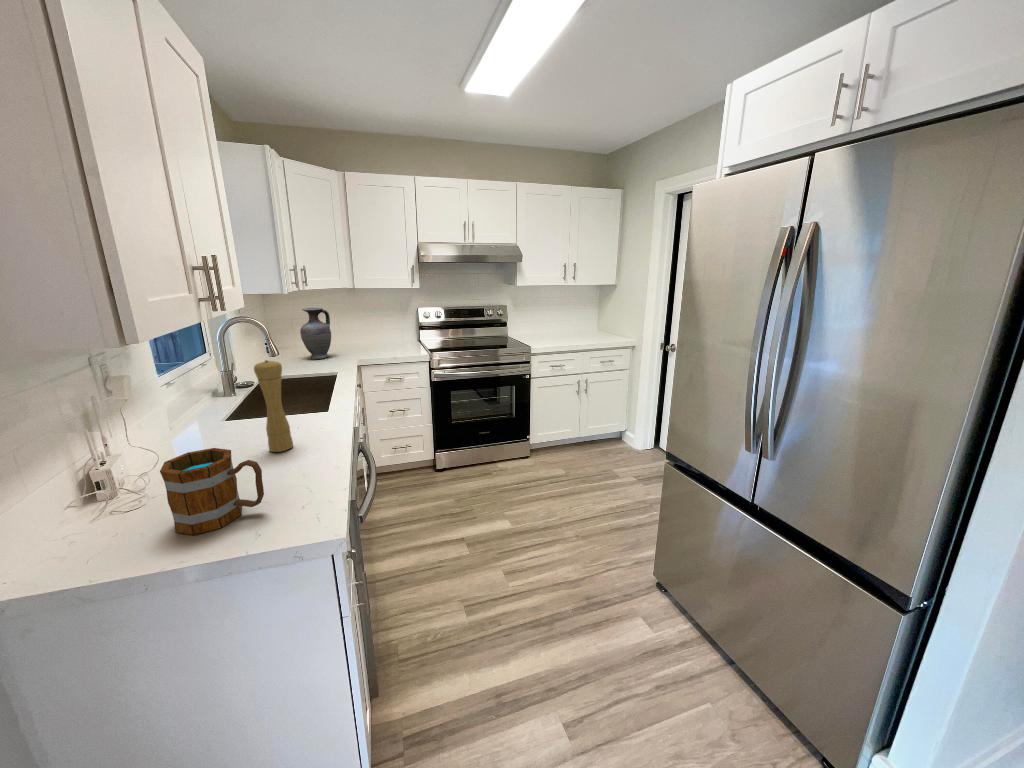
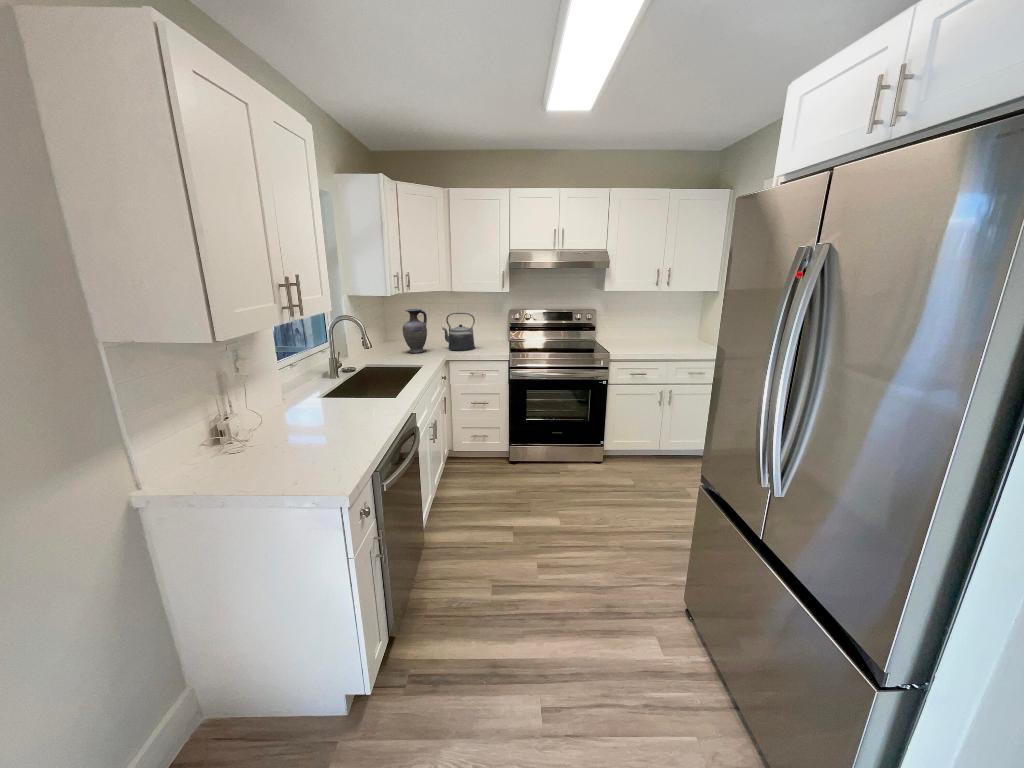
kettle: none [347,312,387,354] -> present [442,313,475,351]
pepper mill: present [254,360,293,452] -> none [324,354,351,425]
mug: present [160,448,264,535] -> none [241,415,305,472]

